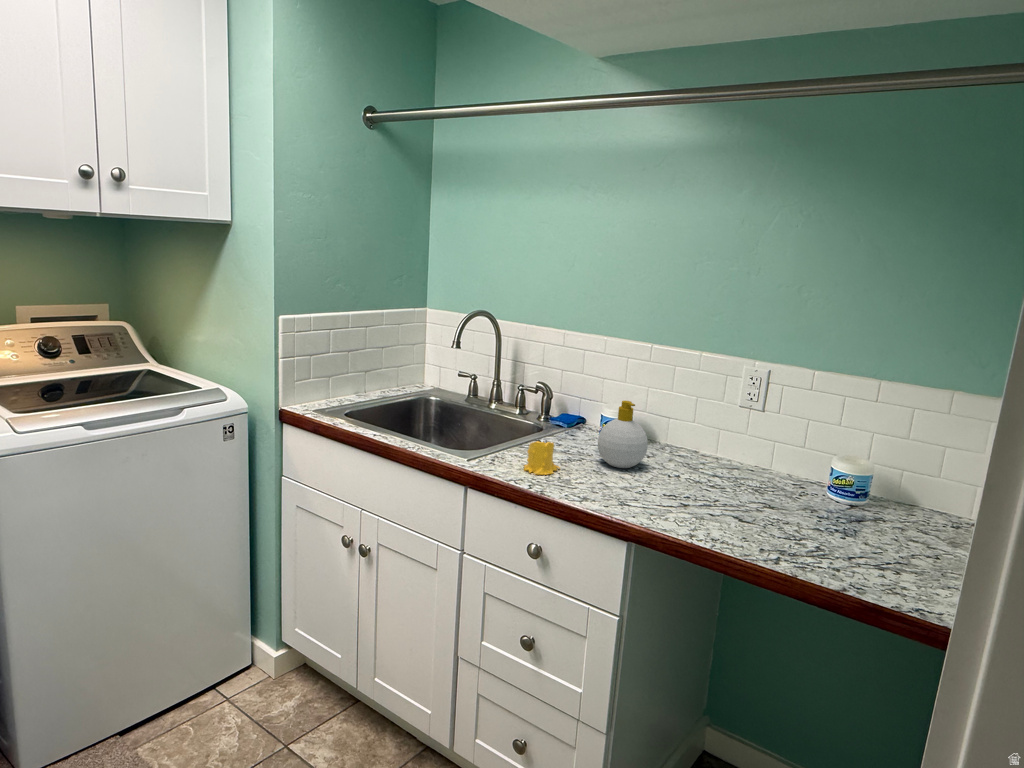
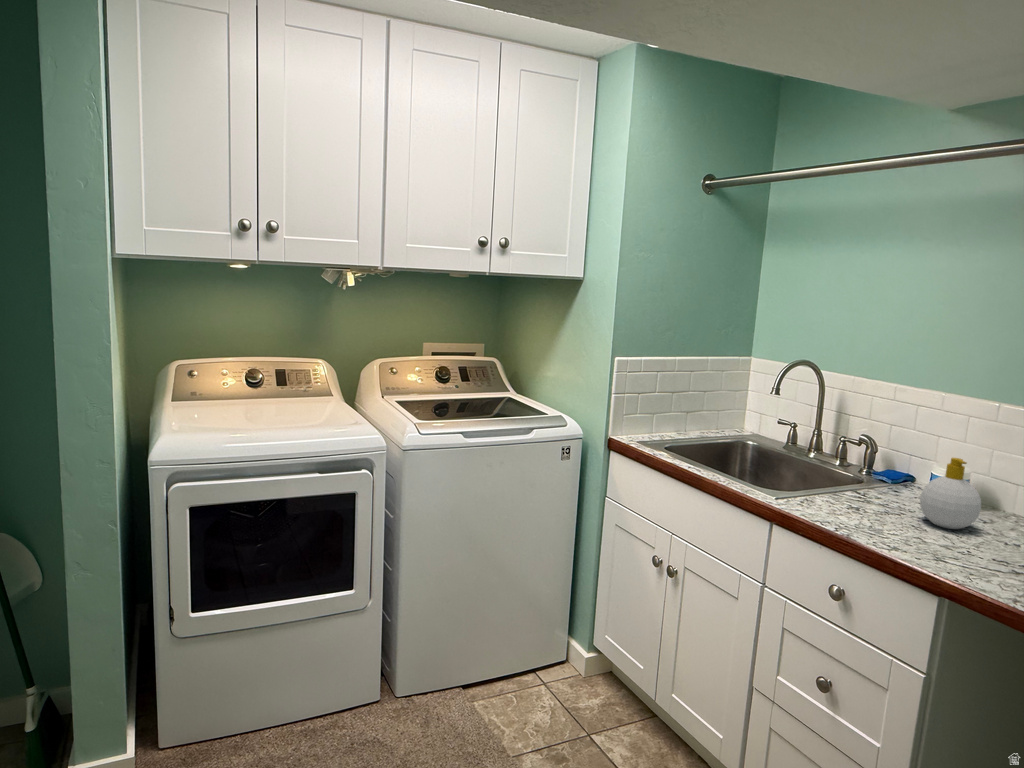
candle: present [524,441,560,475] -> none [833,484,874,522]

